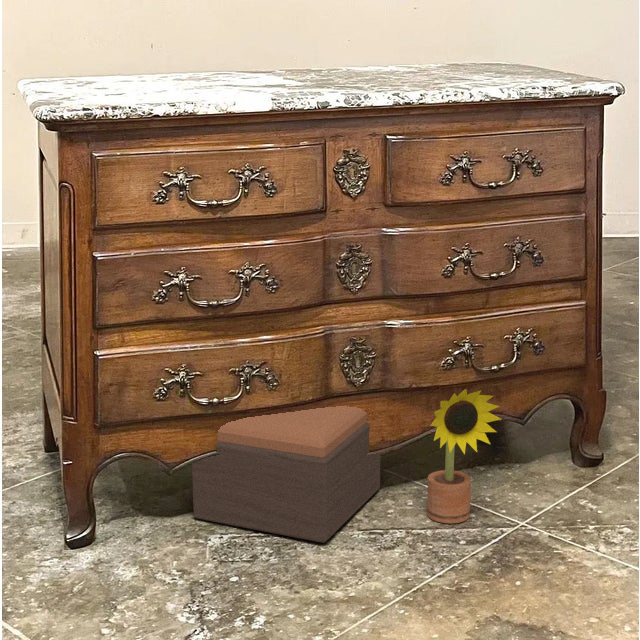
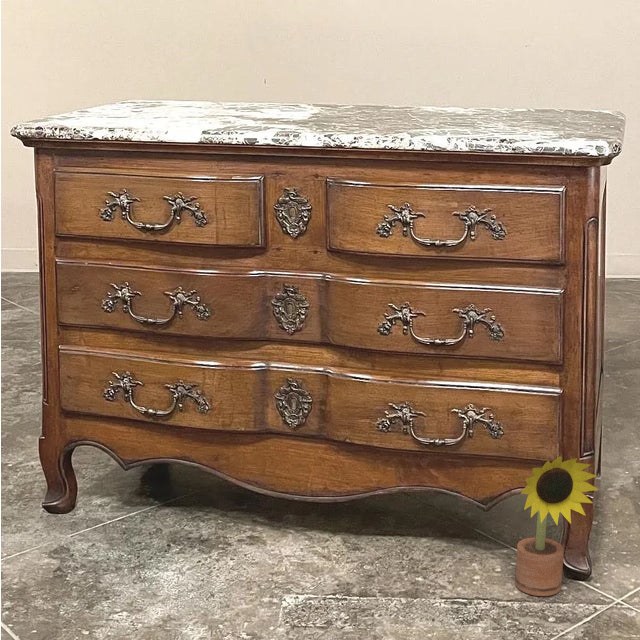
footstool: present [192,406,380,543] -> none [270,434,470,611]

